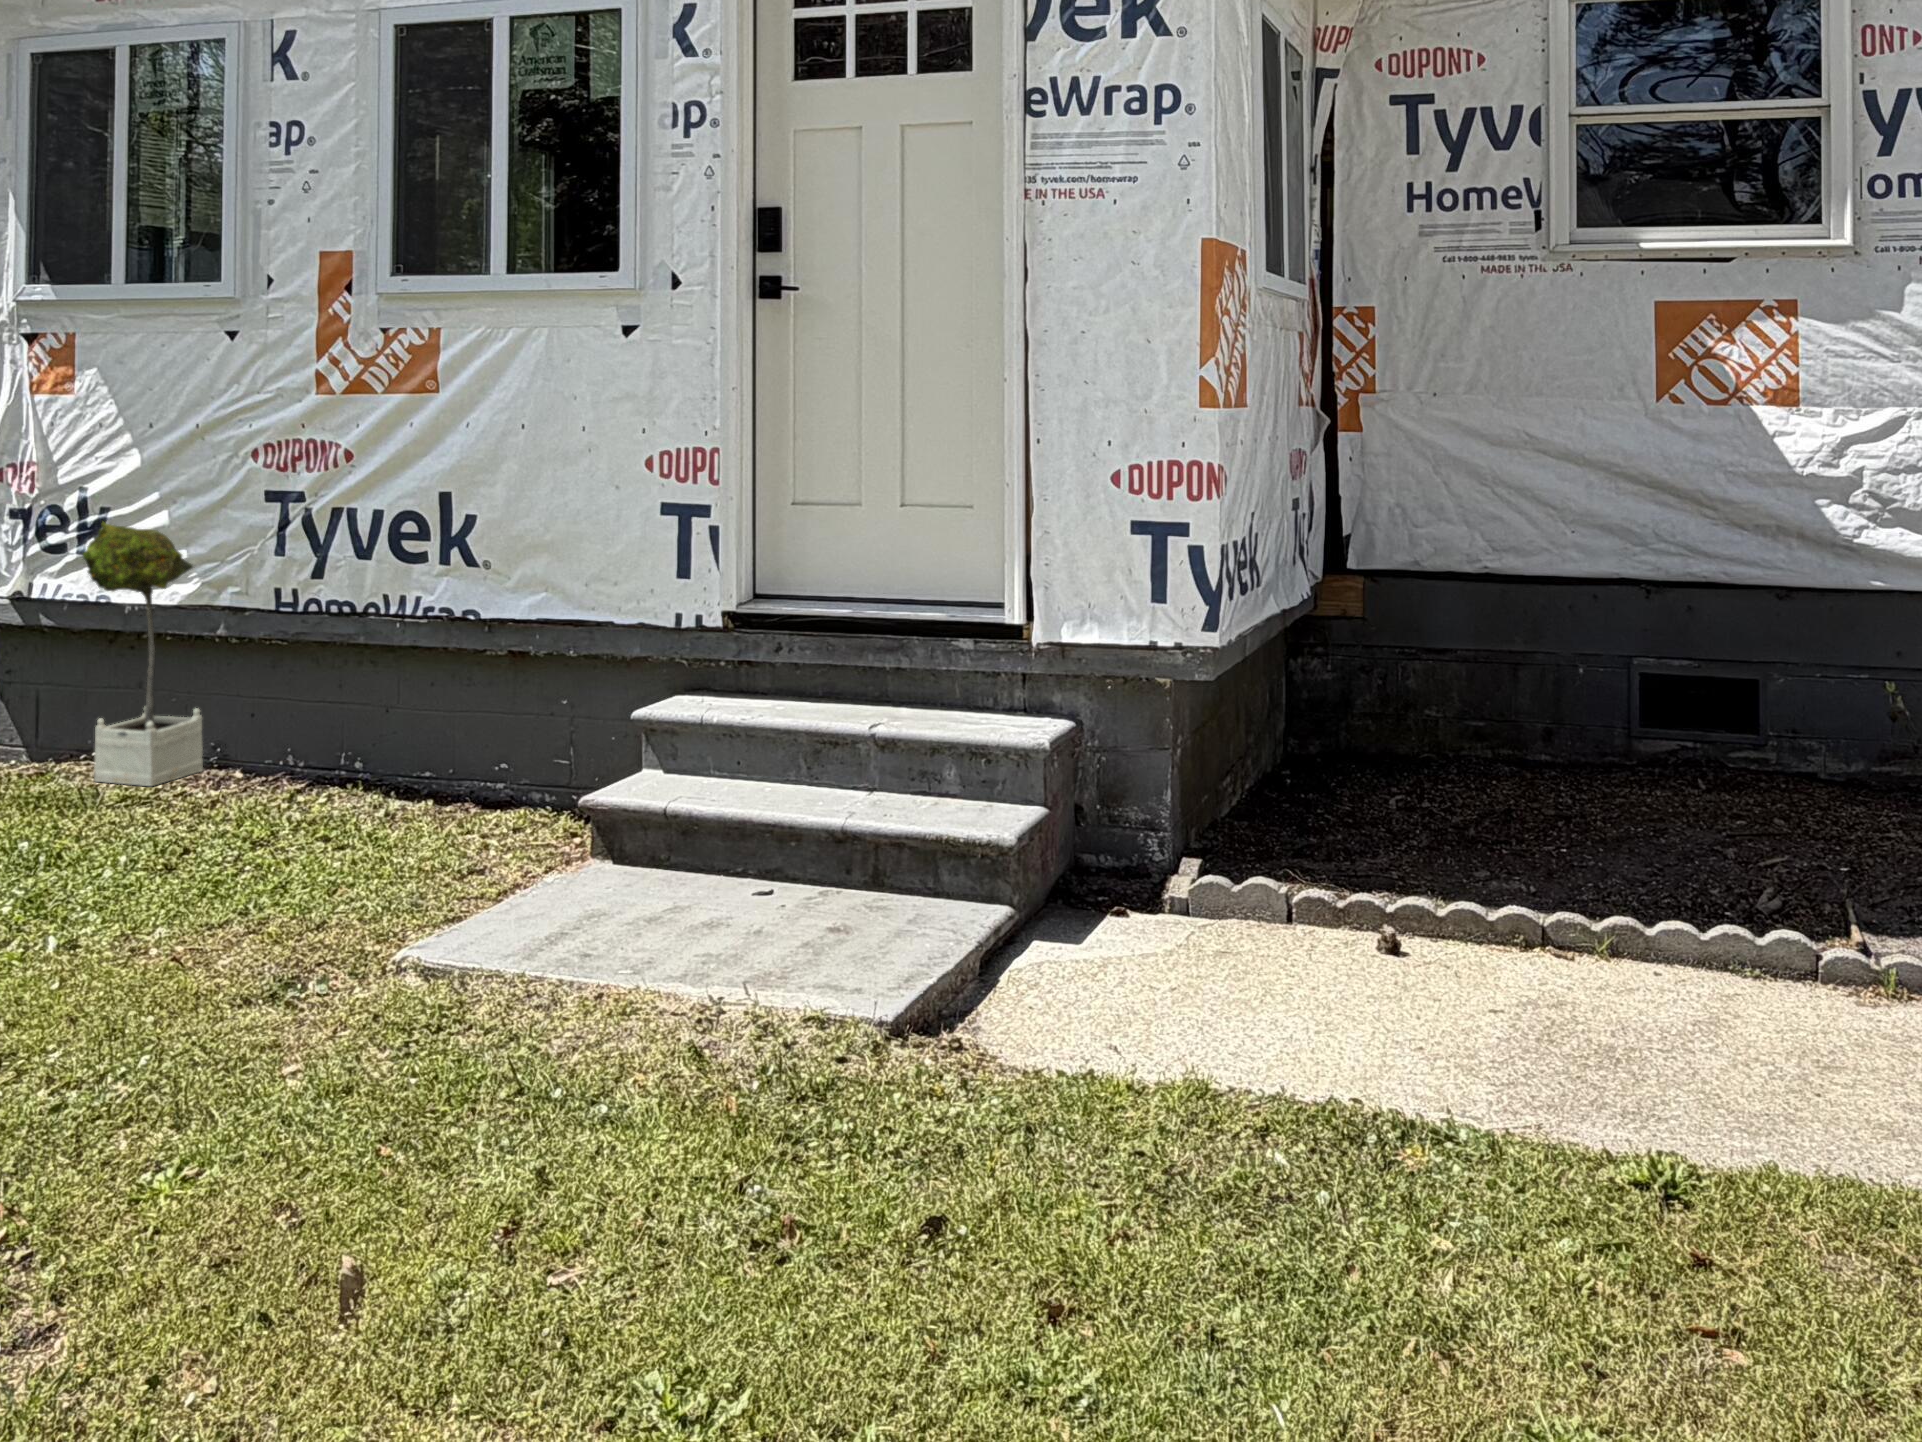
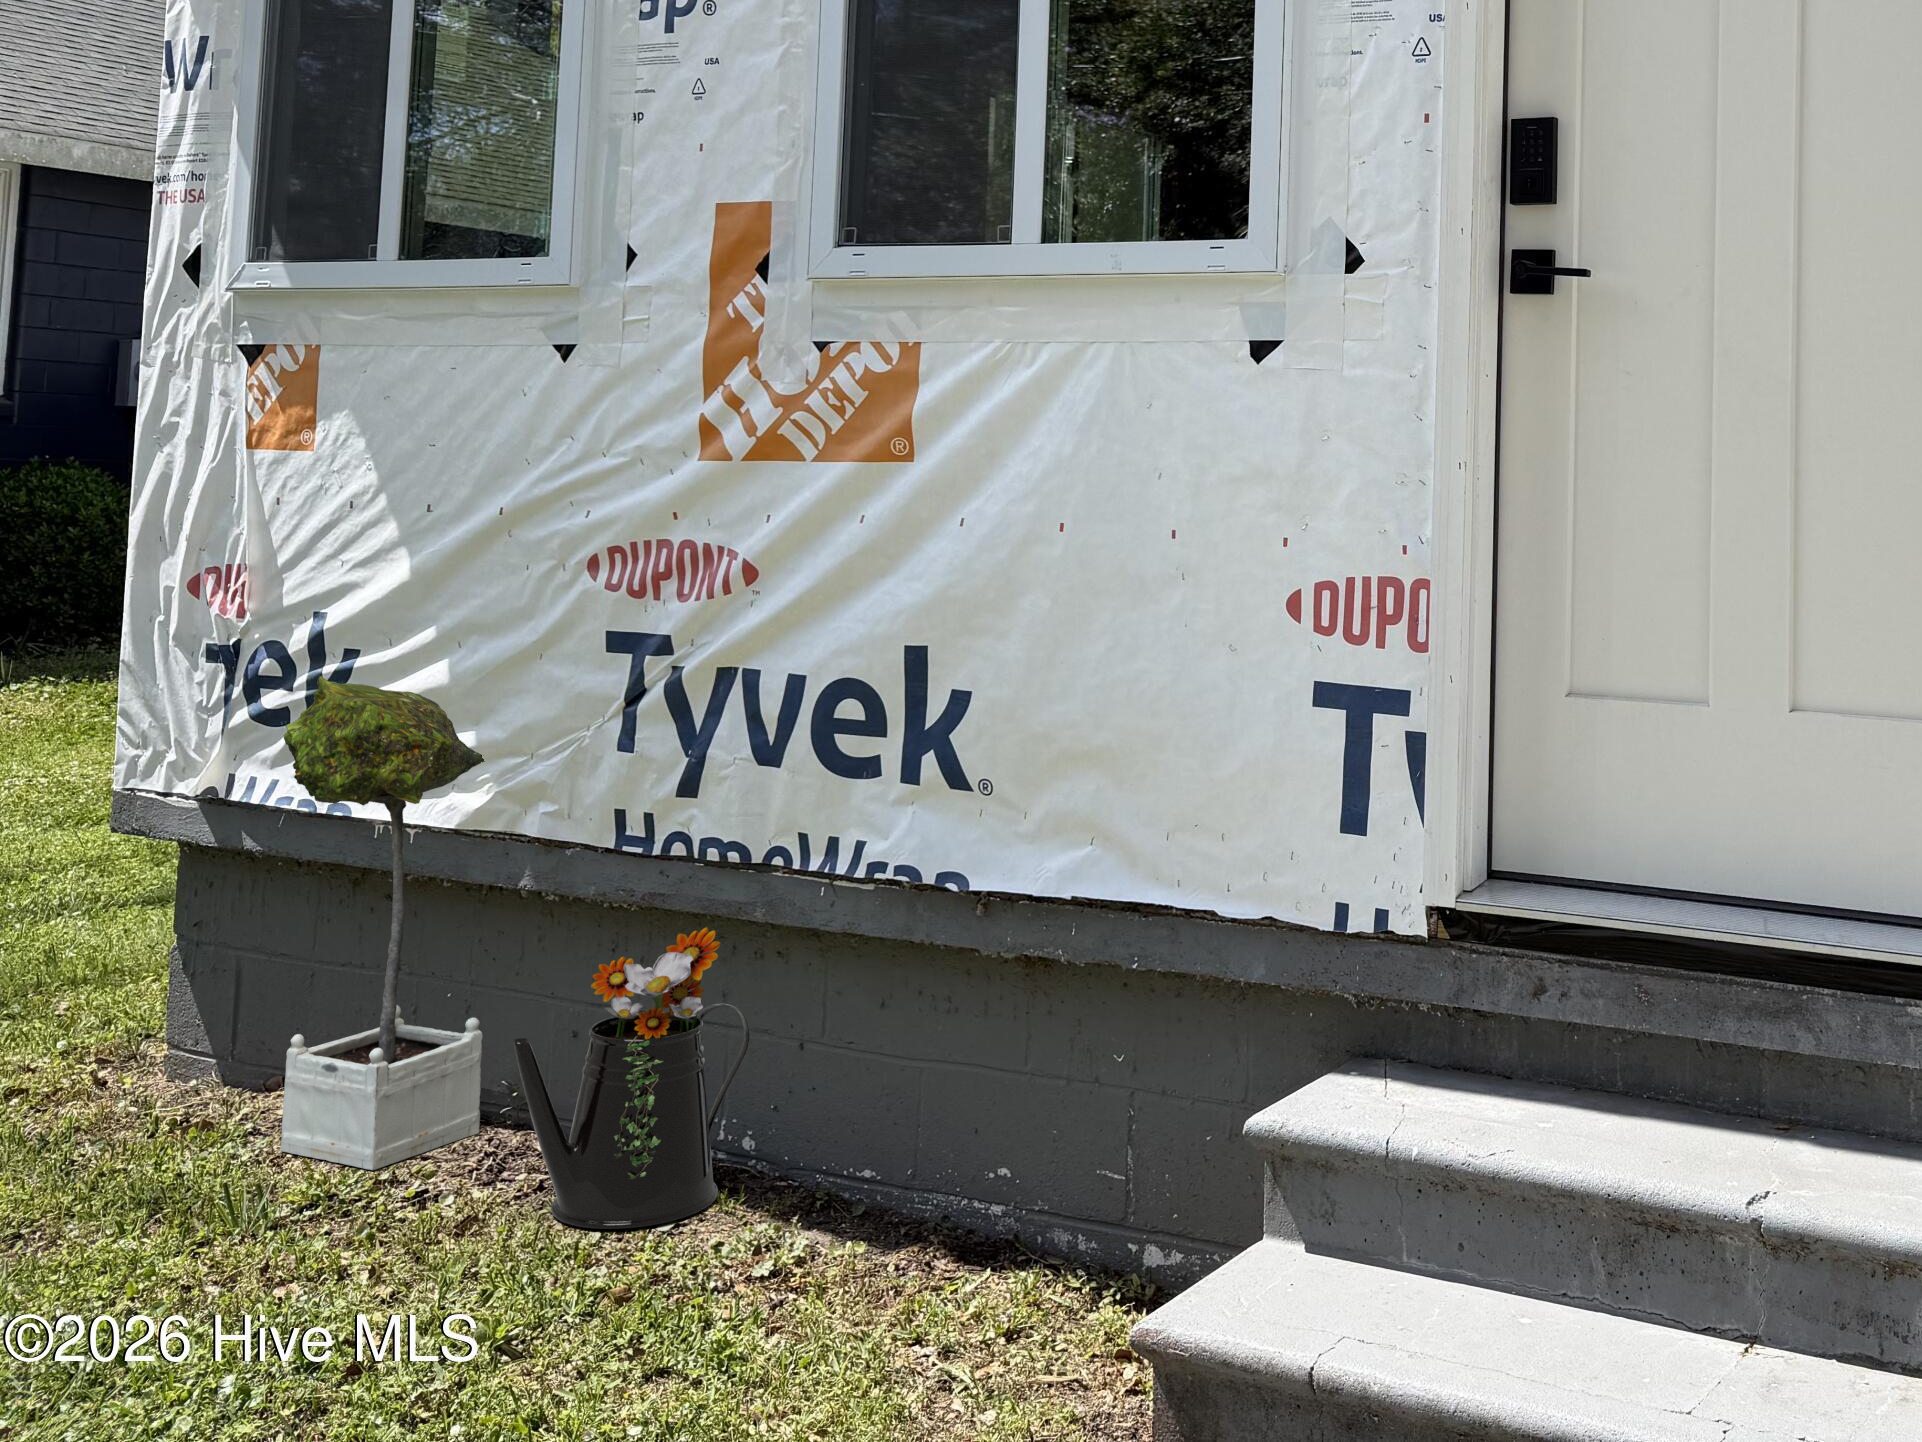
watering can: none [237,647,360,802] -> present [514,927,750,1229]

